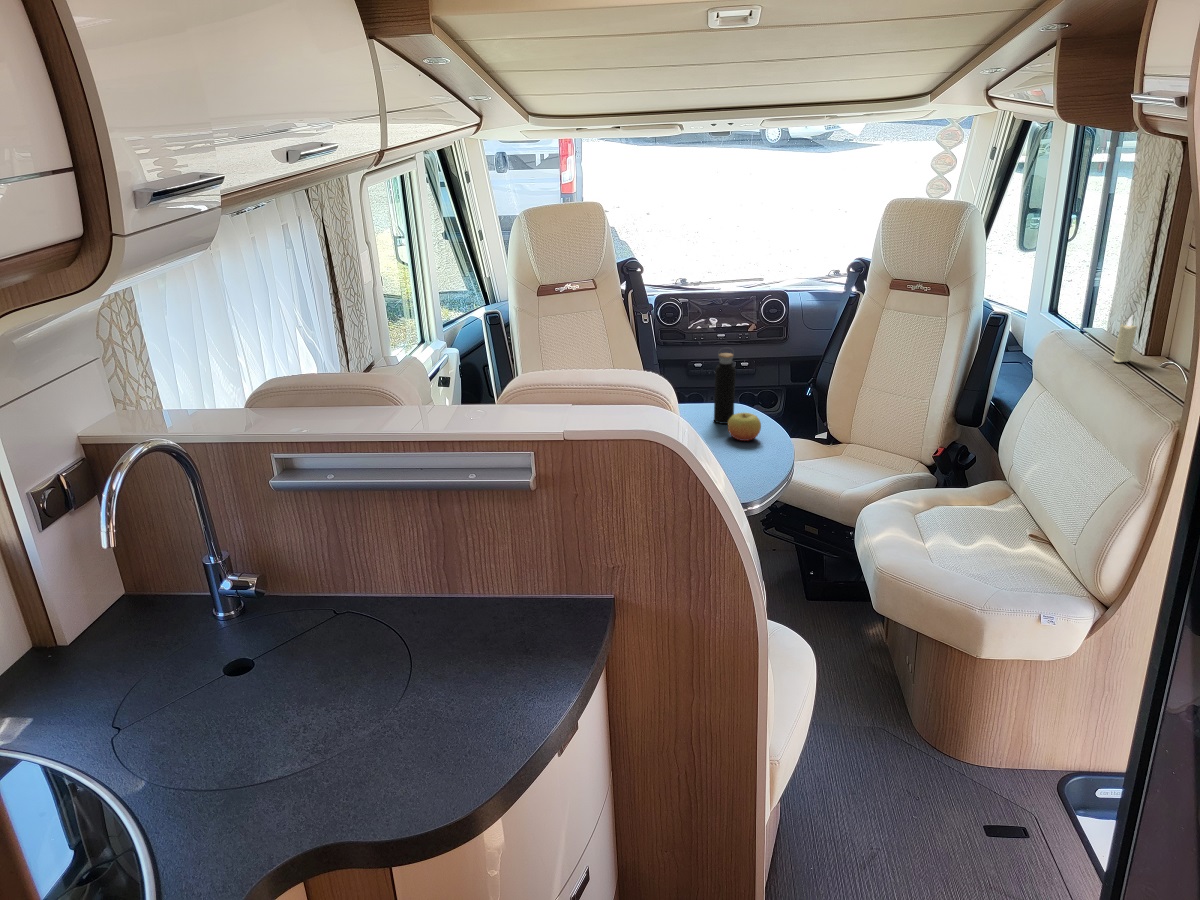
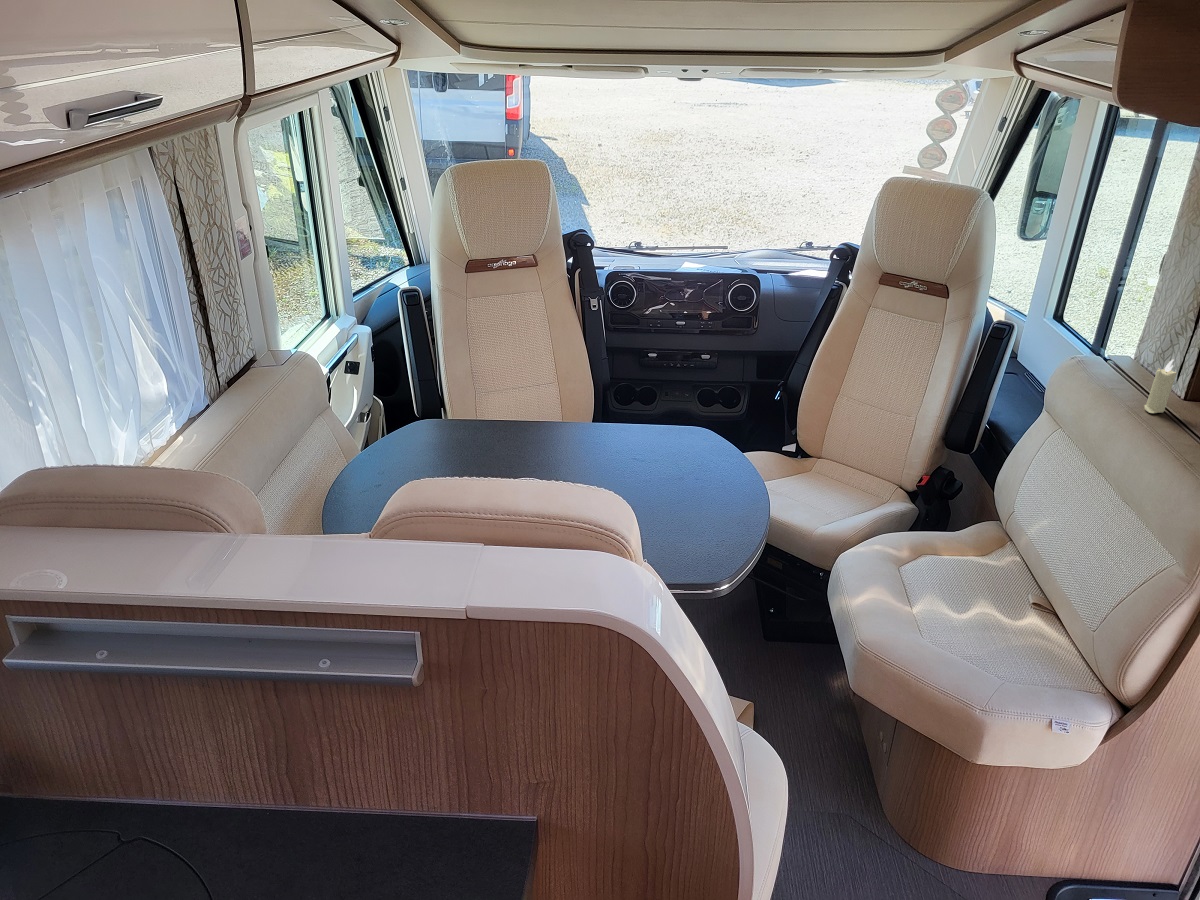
water bottle: present [714,353,736,424] -> none [671,359,700,448]
apple: present [728,413,761,441] -> none [689,439,728,474]

